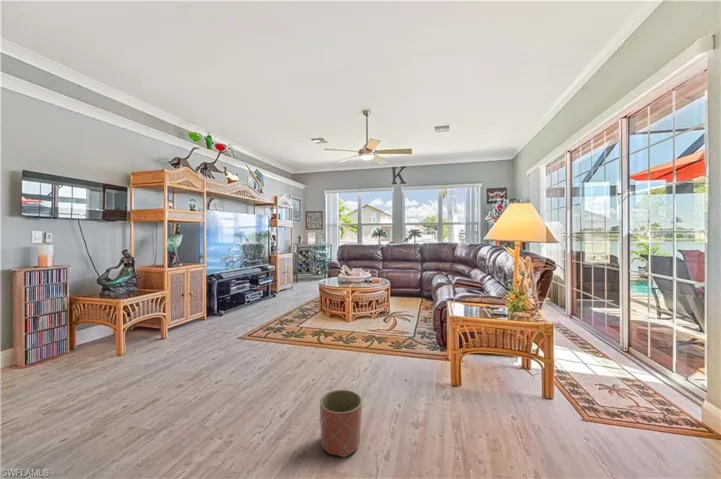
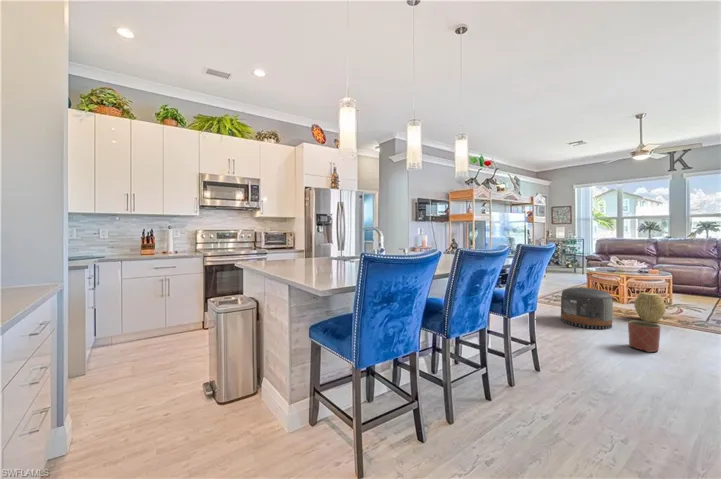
woven basket: none [351,315,381,355] -> present [635,292,666,322]
pouf: none [251,323,319,398] -> present [561,288,613,329]

